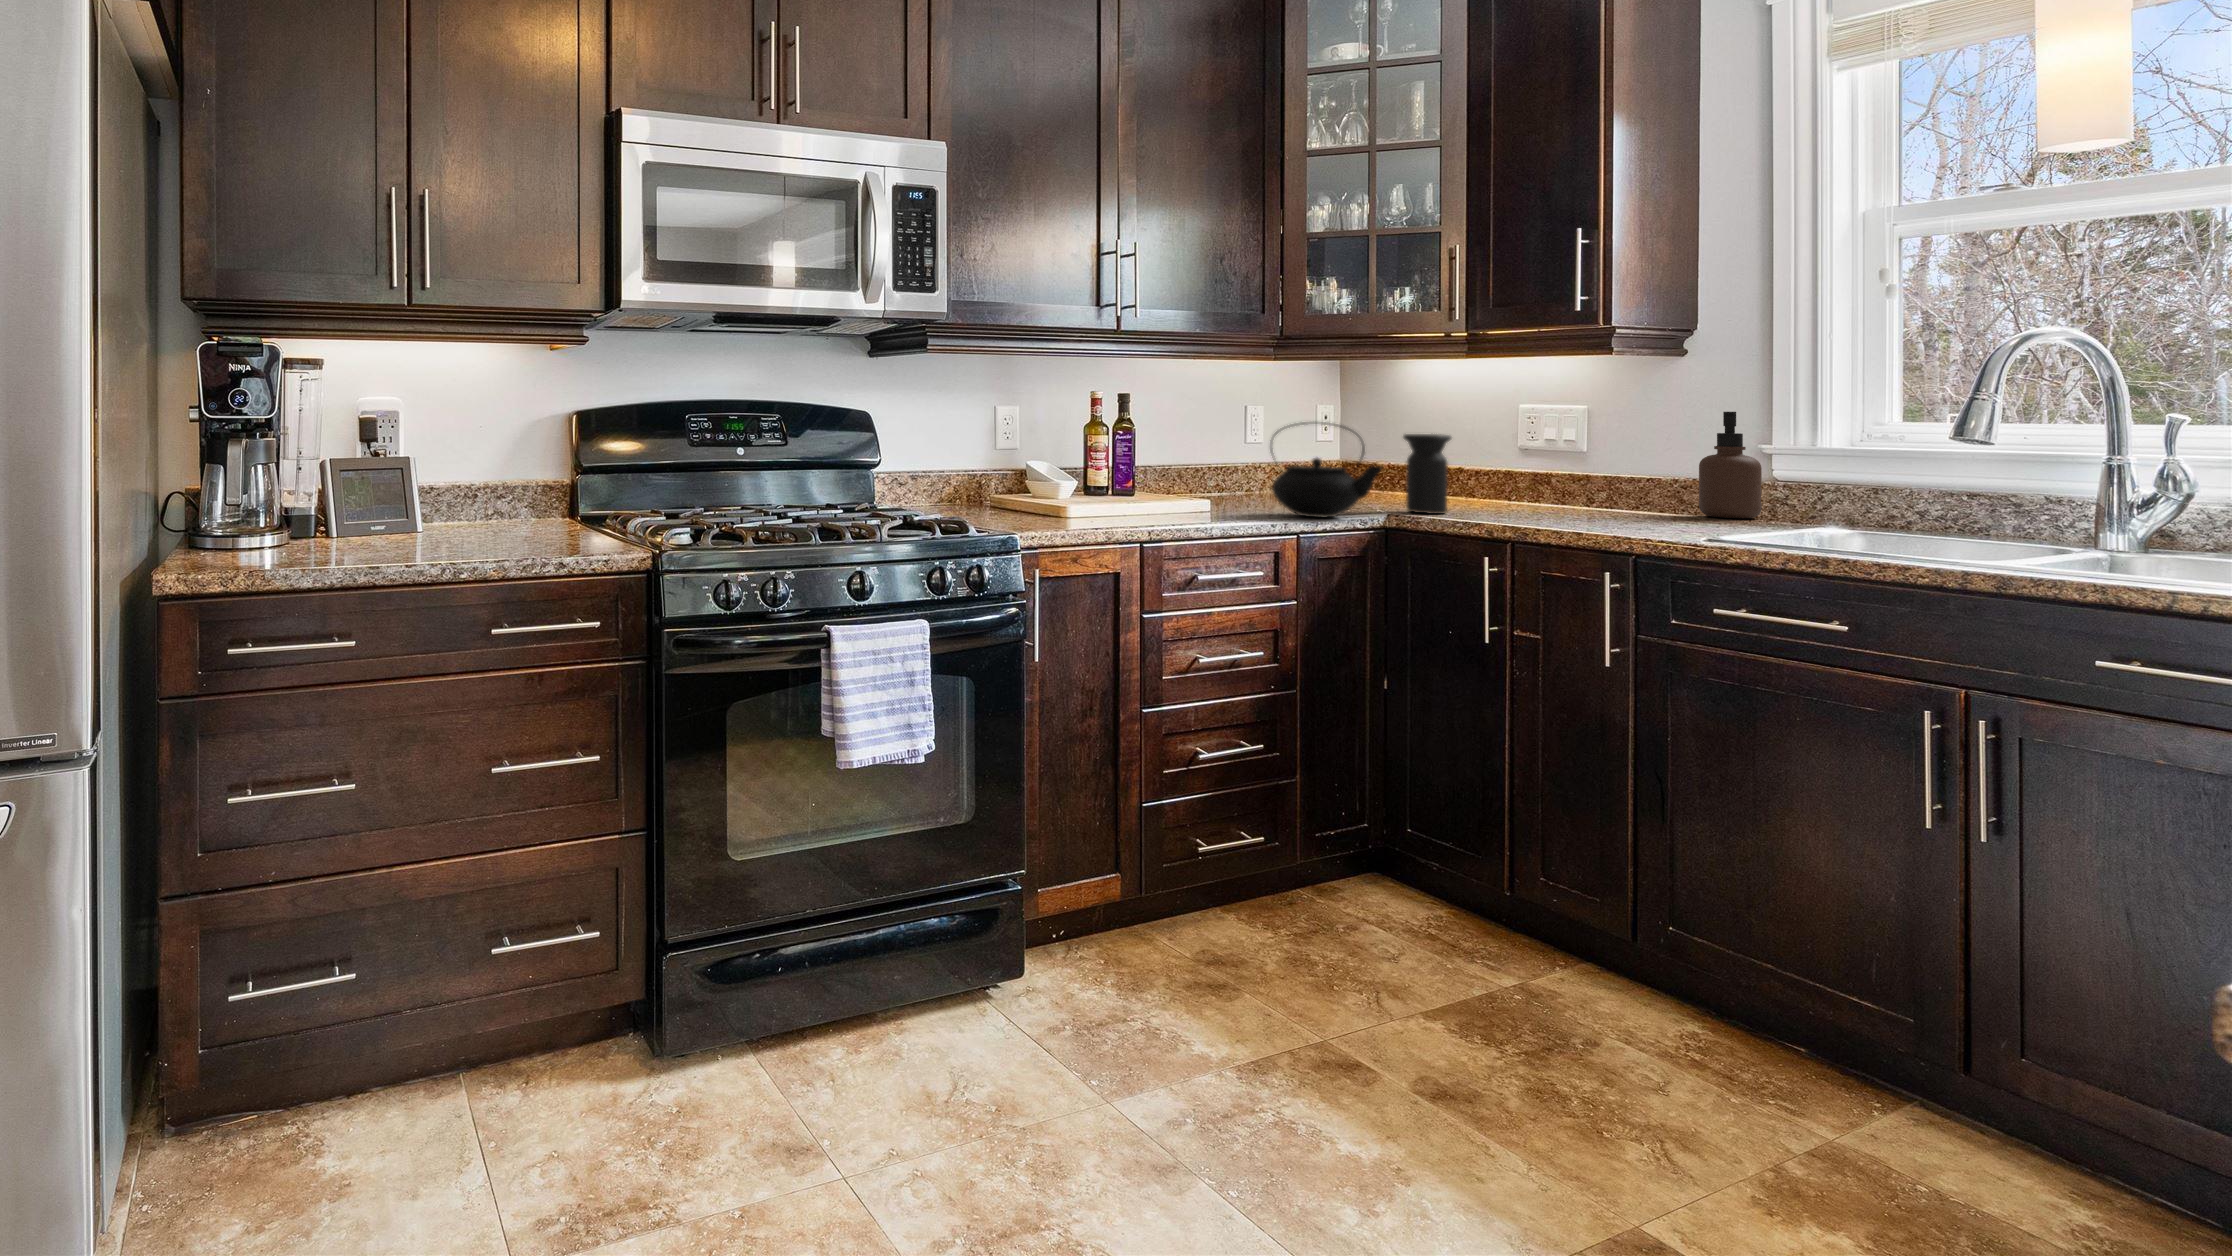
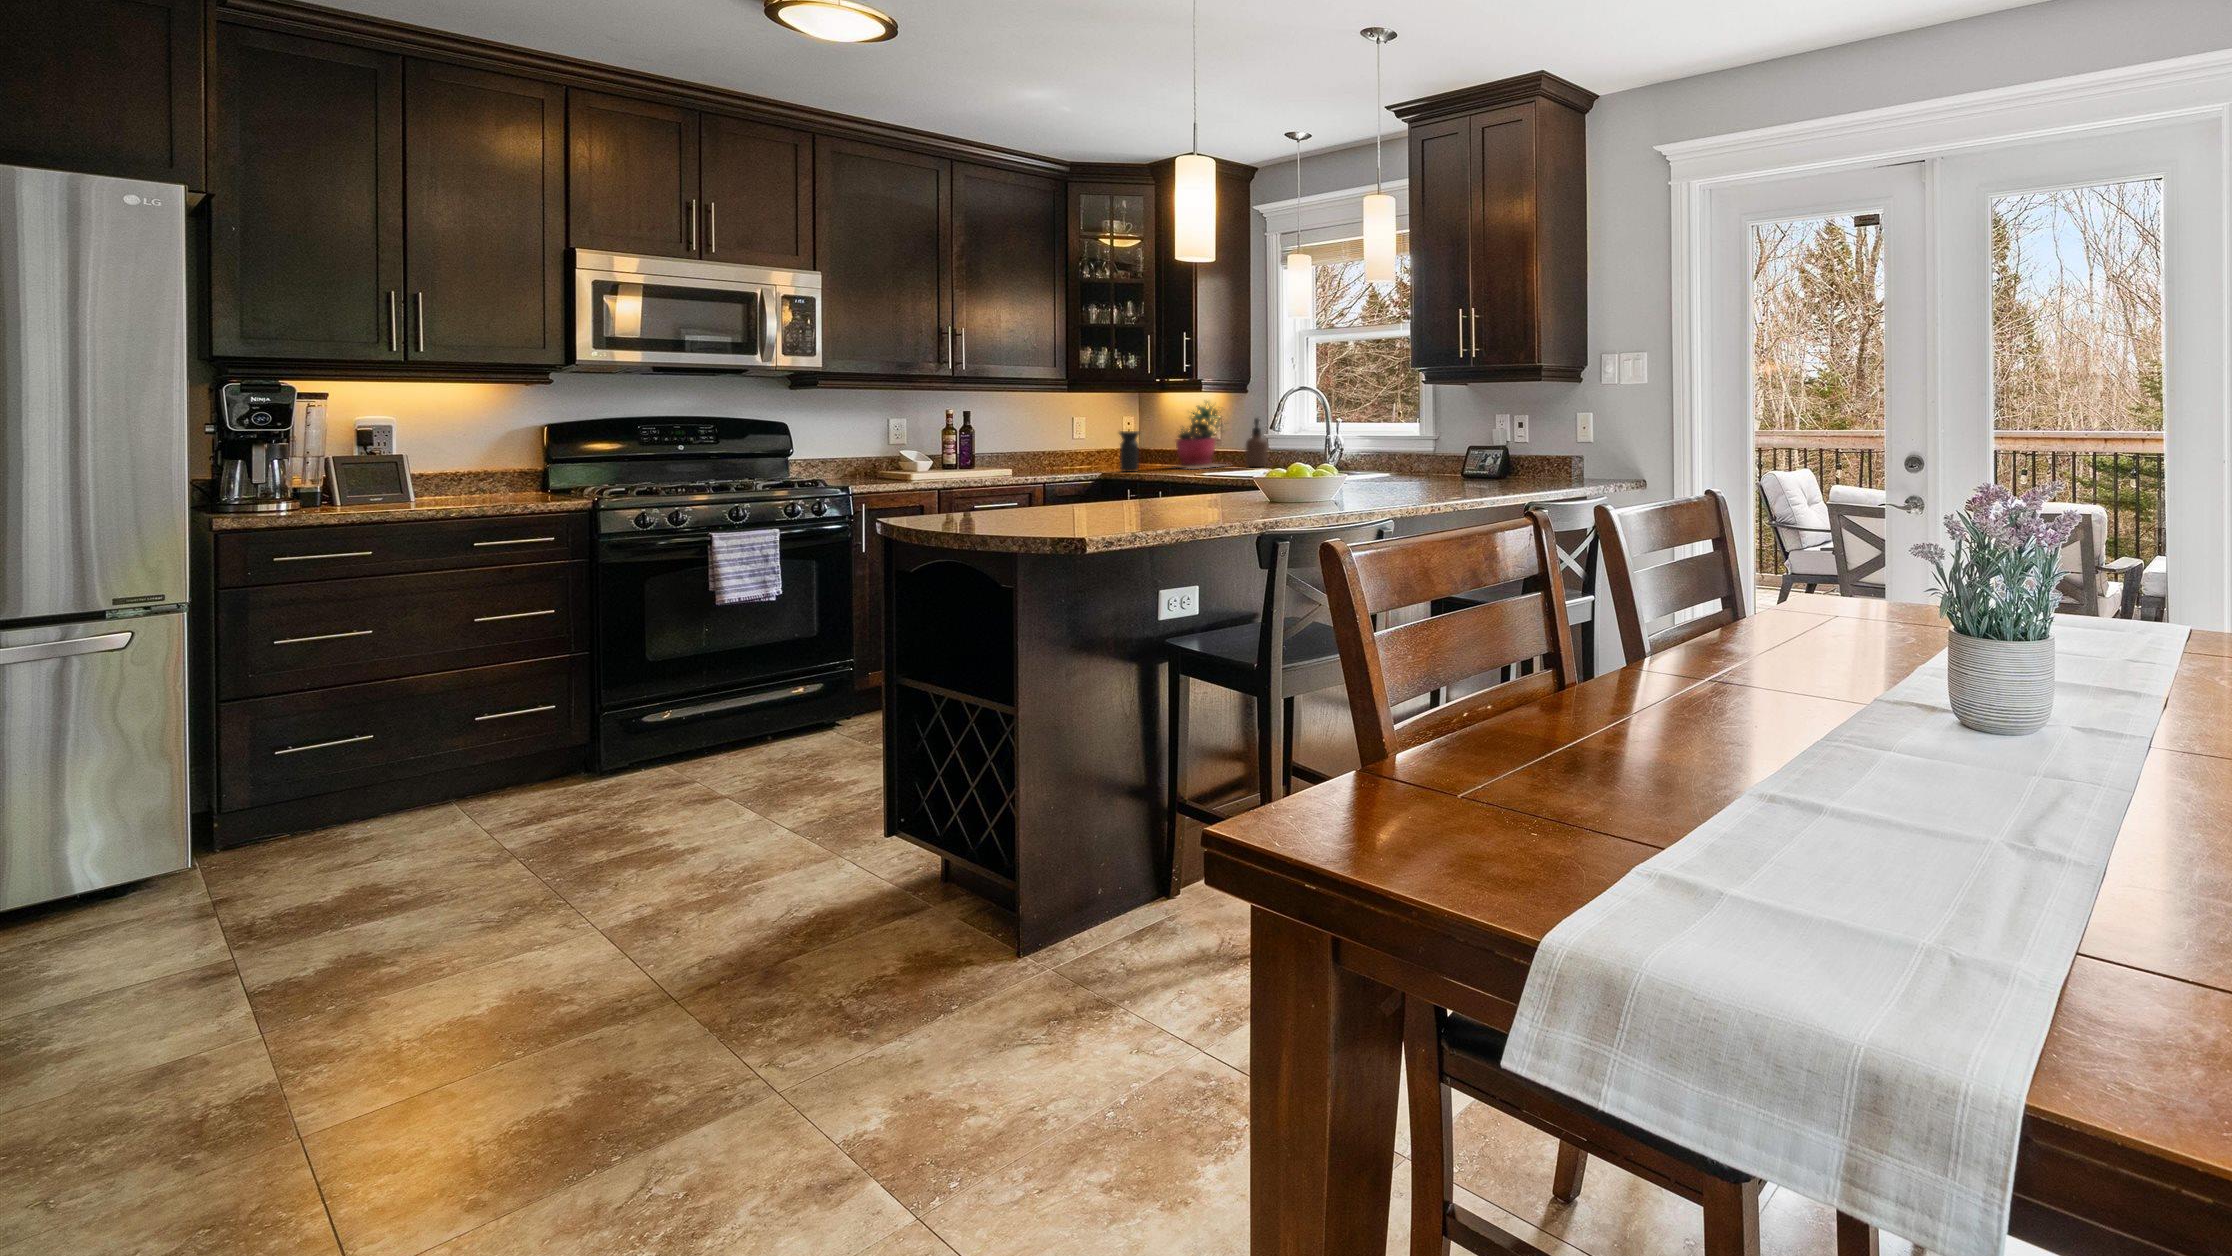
succulent plant: none [1459,375,1639,515] -> present [1174,404,1223,469]
teapot: present [1271,423,1382,518] -> none [1041,425,1093,476]

